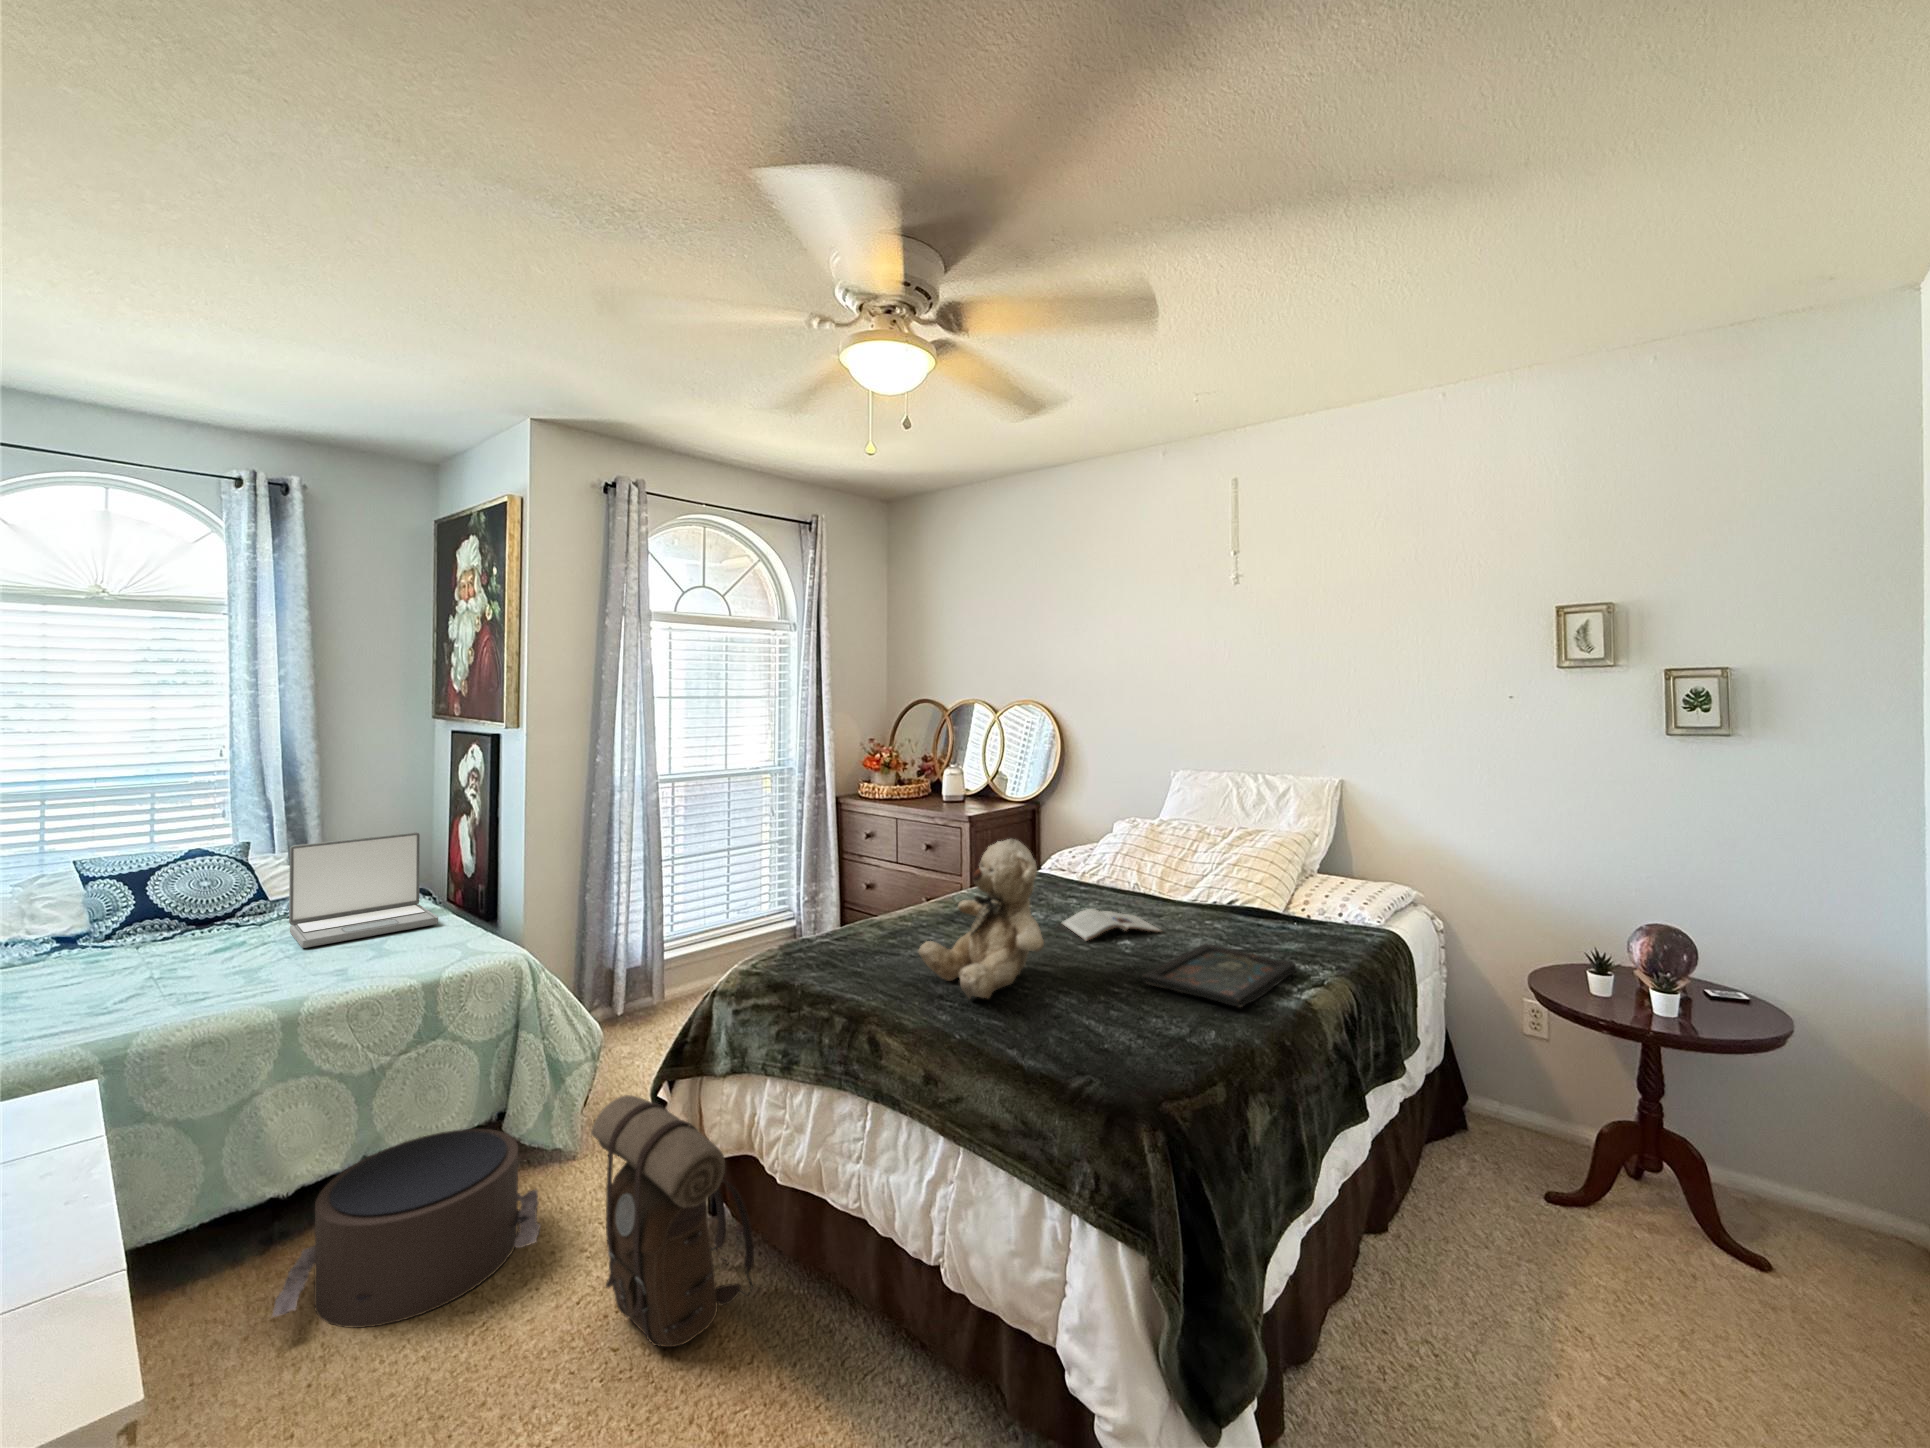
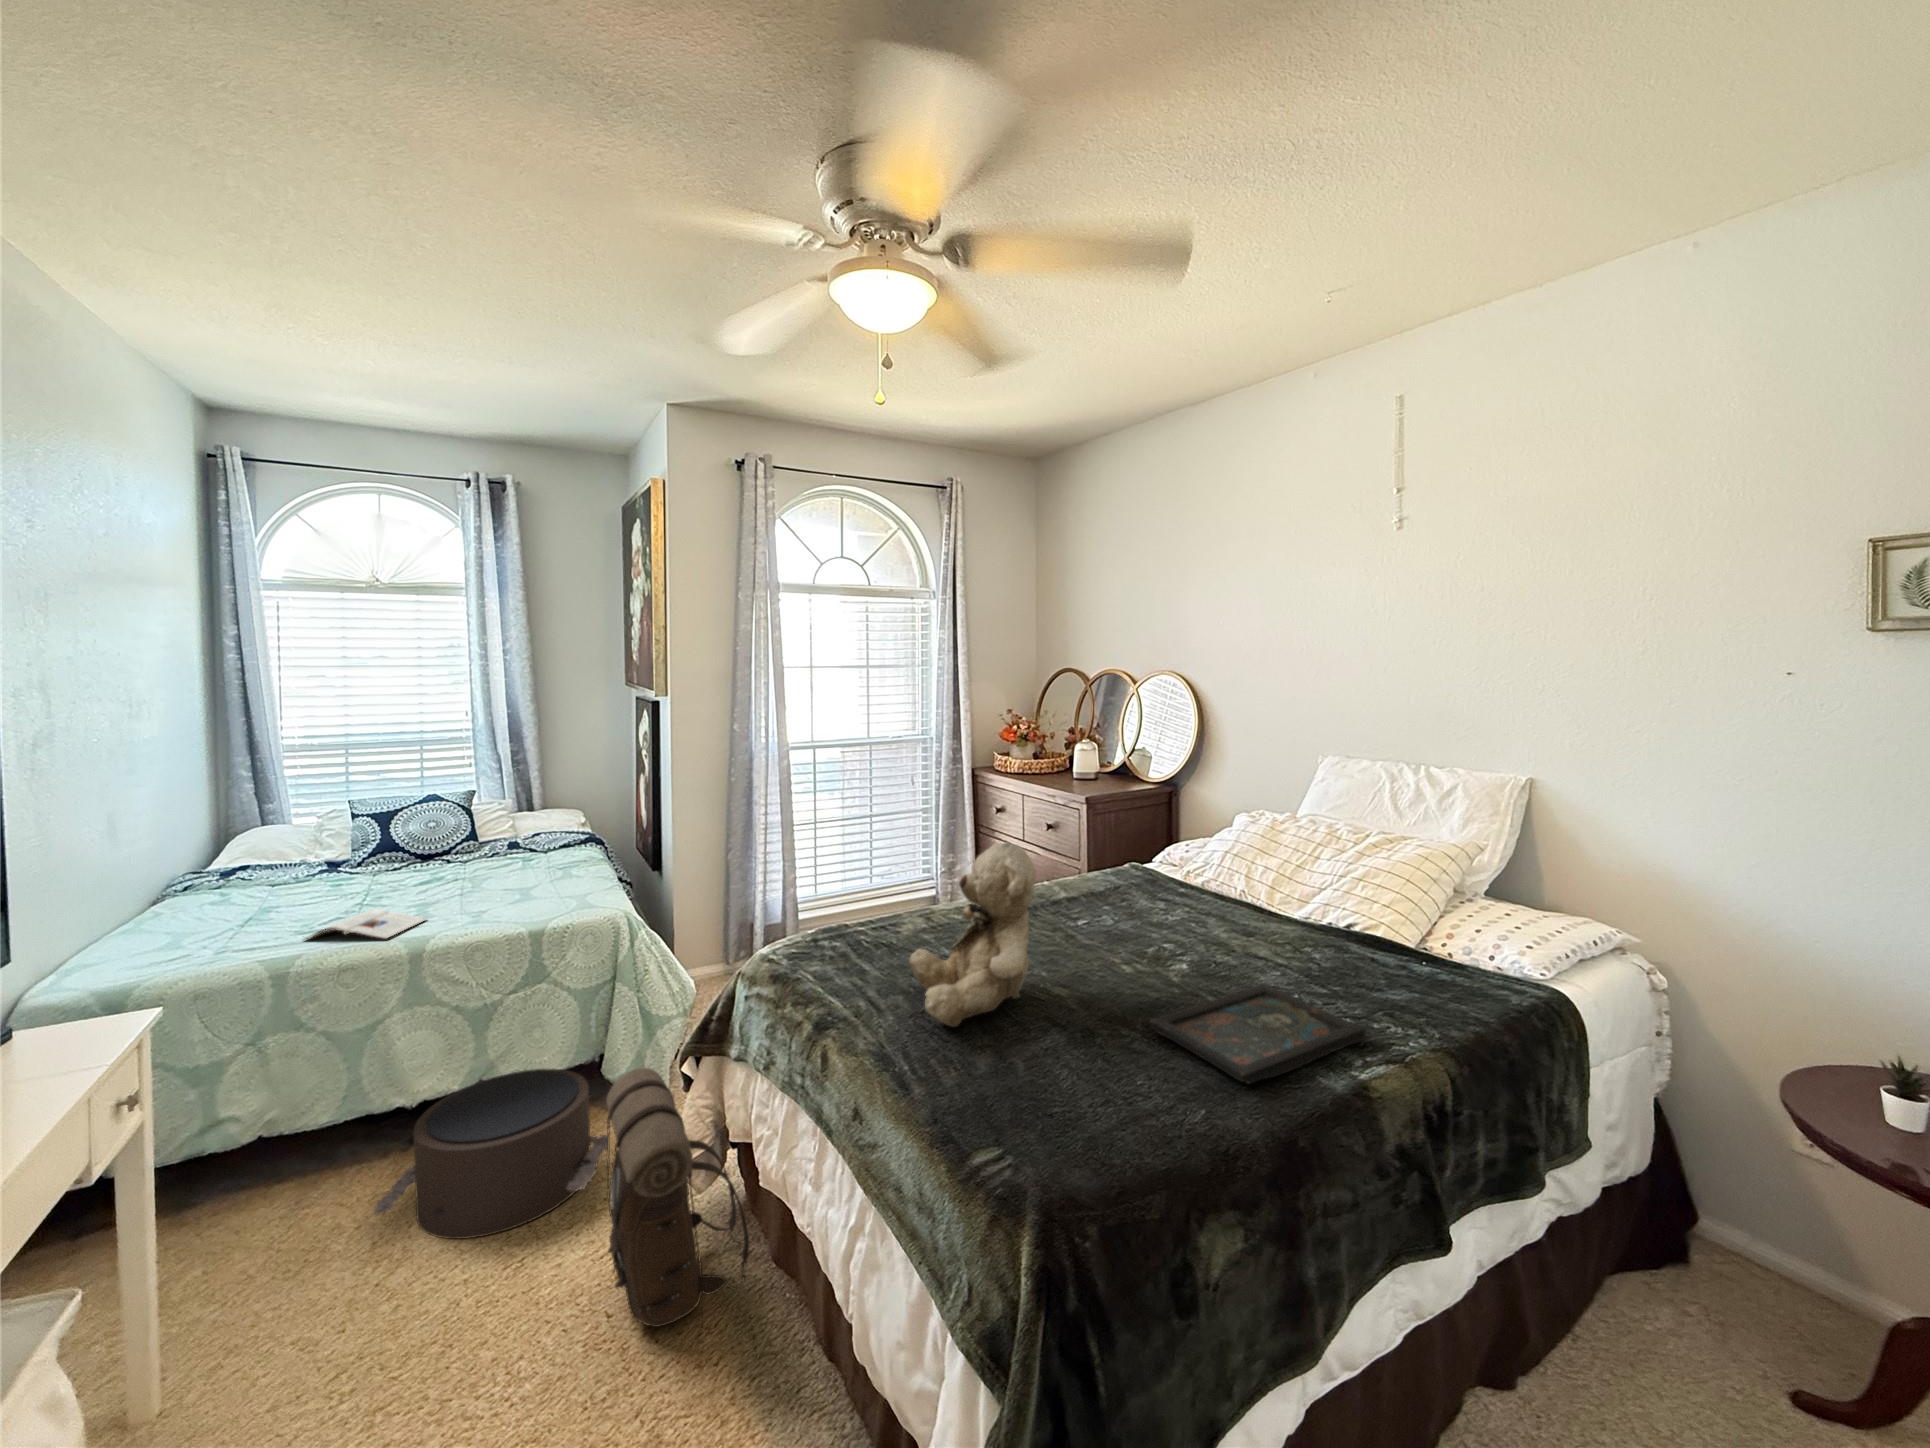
laptop: present [289,832,438,948] -> none [472,790,584,888]
magazine: present [1062,909,1161,941] -> present [305,909,426,939]

